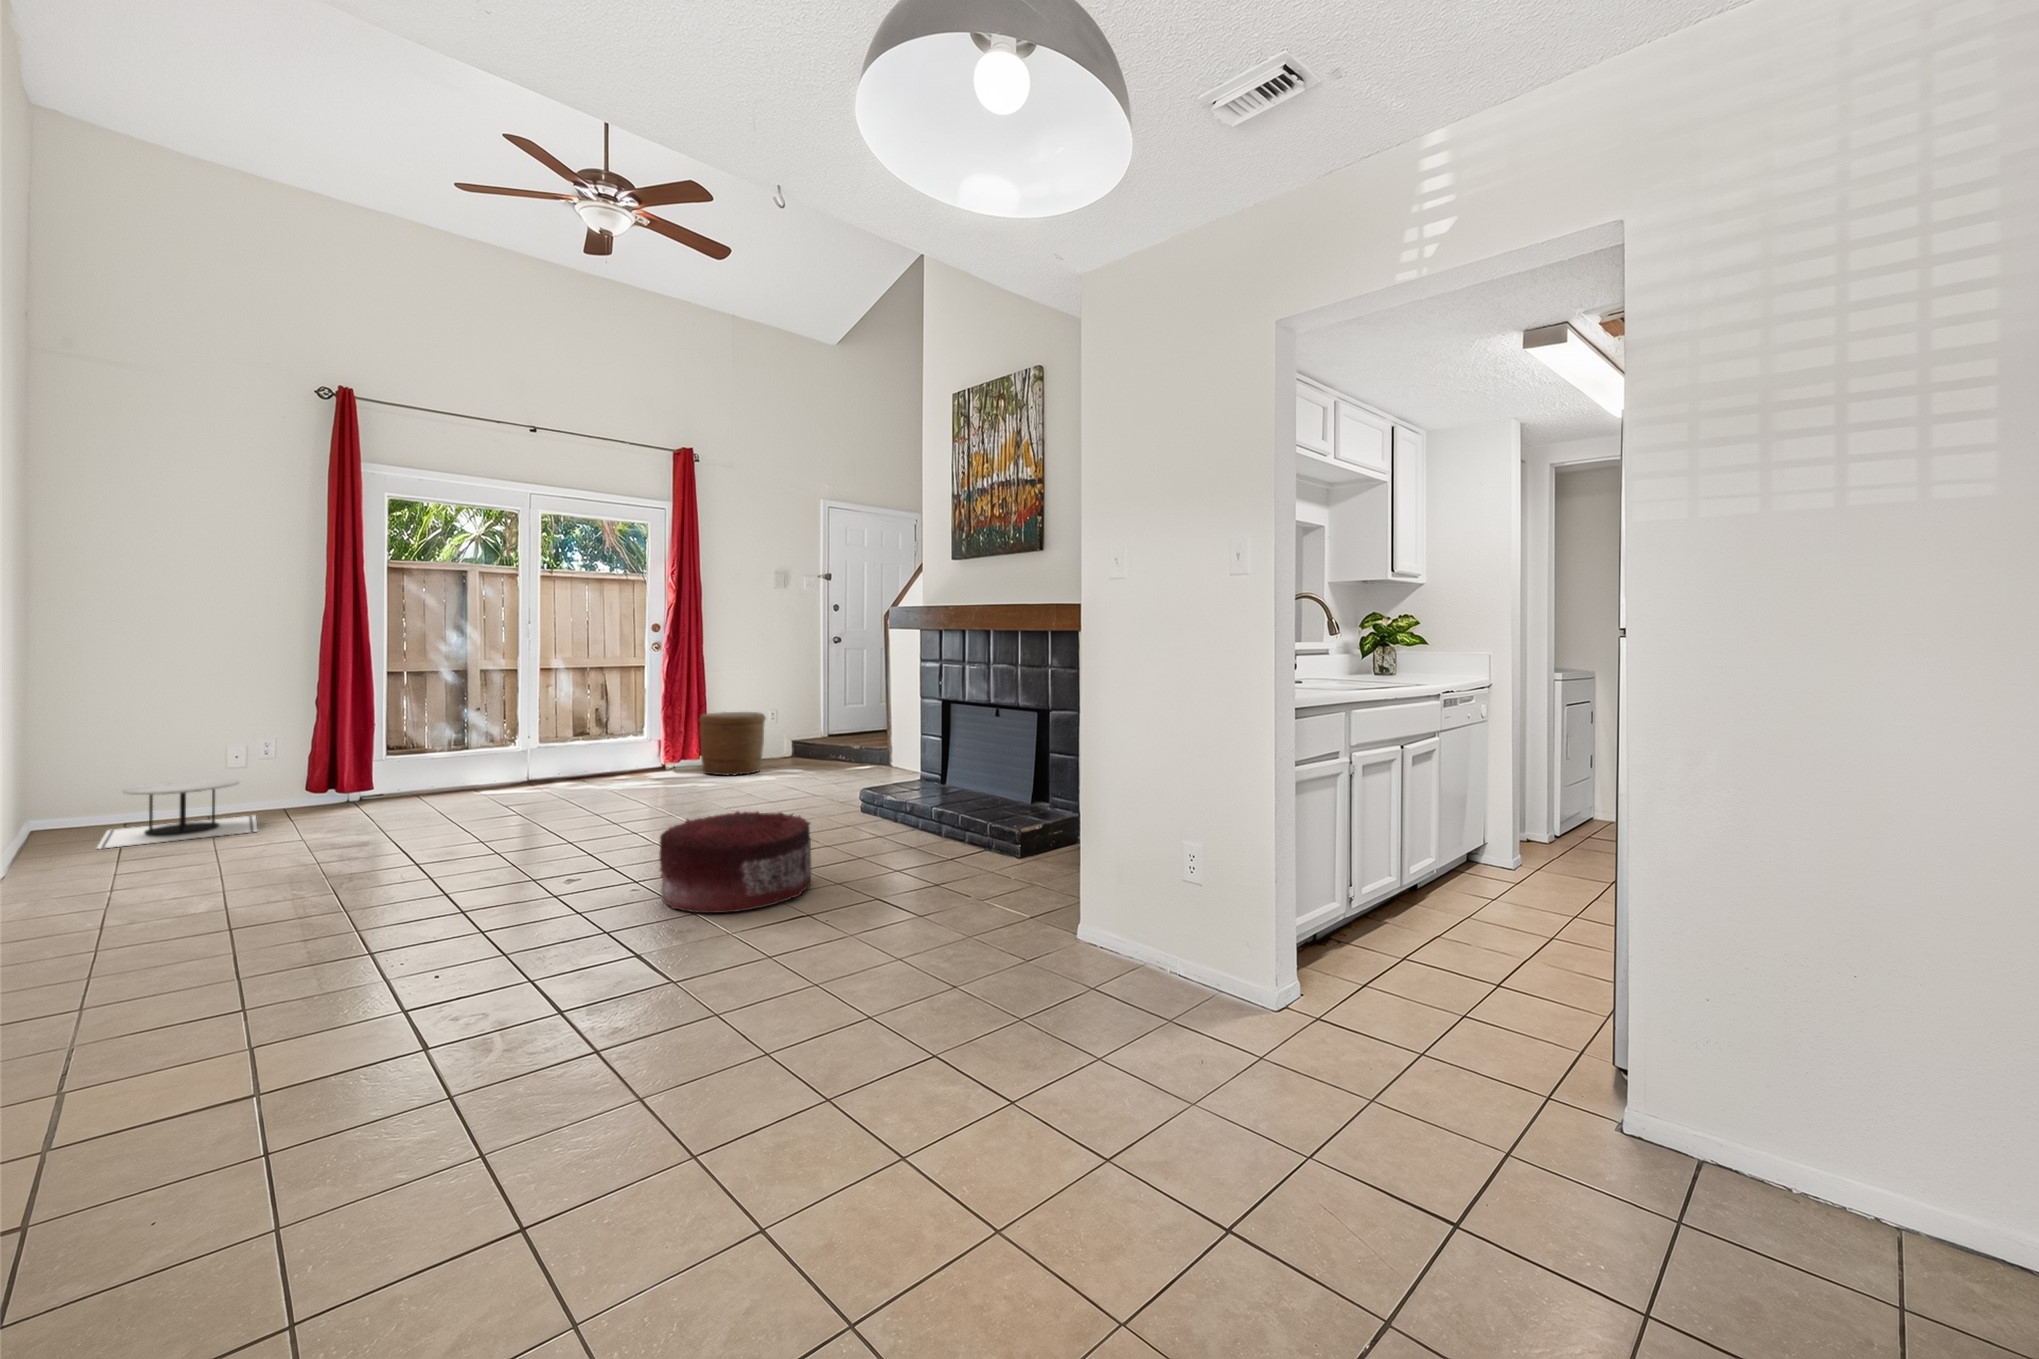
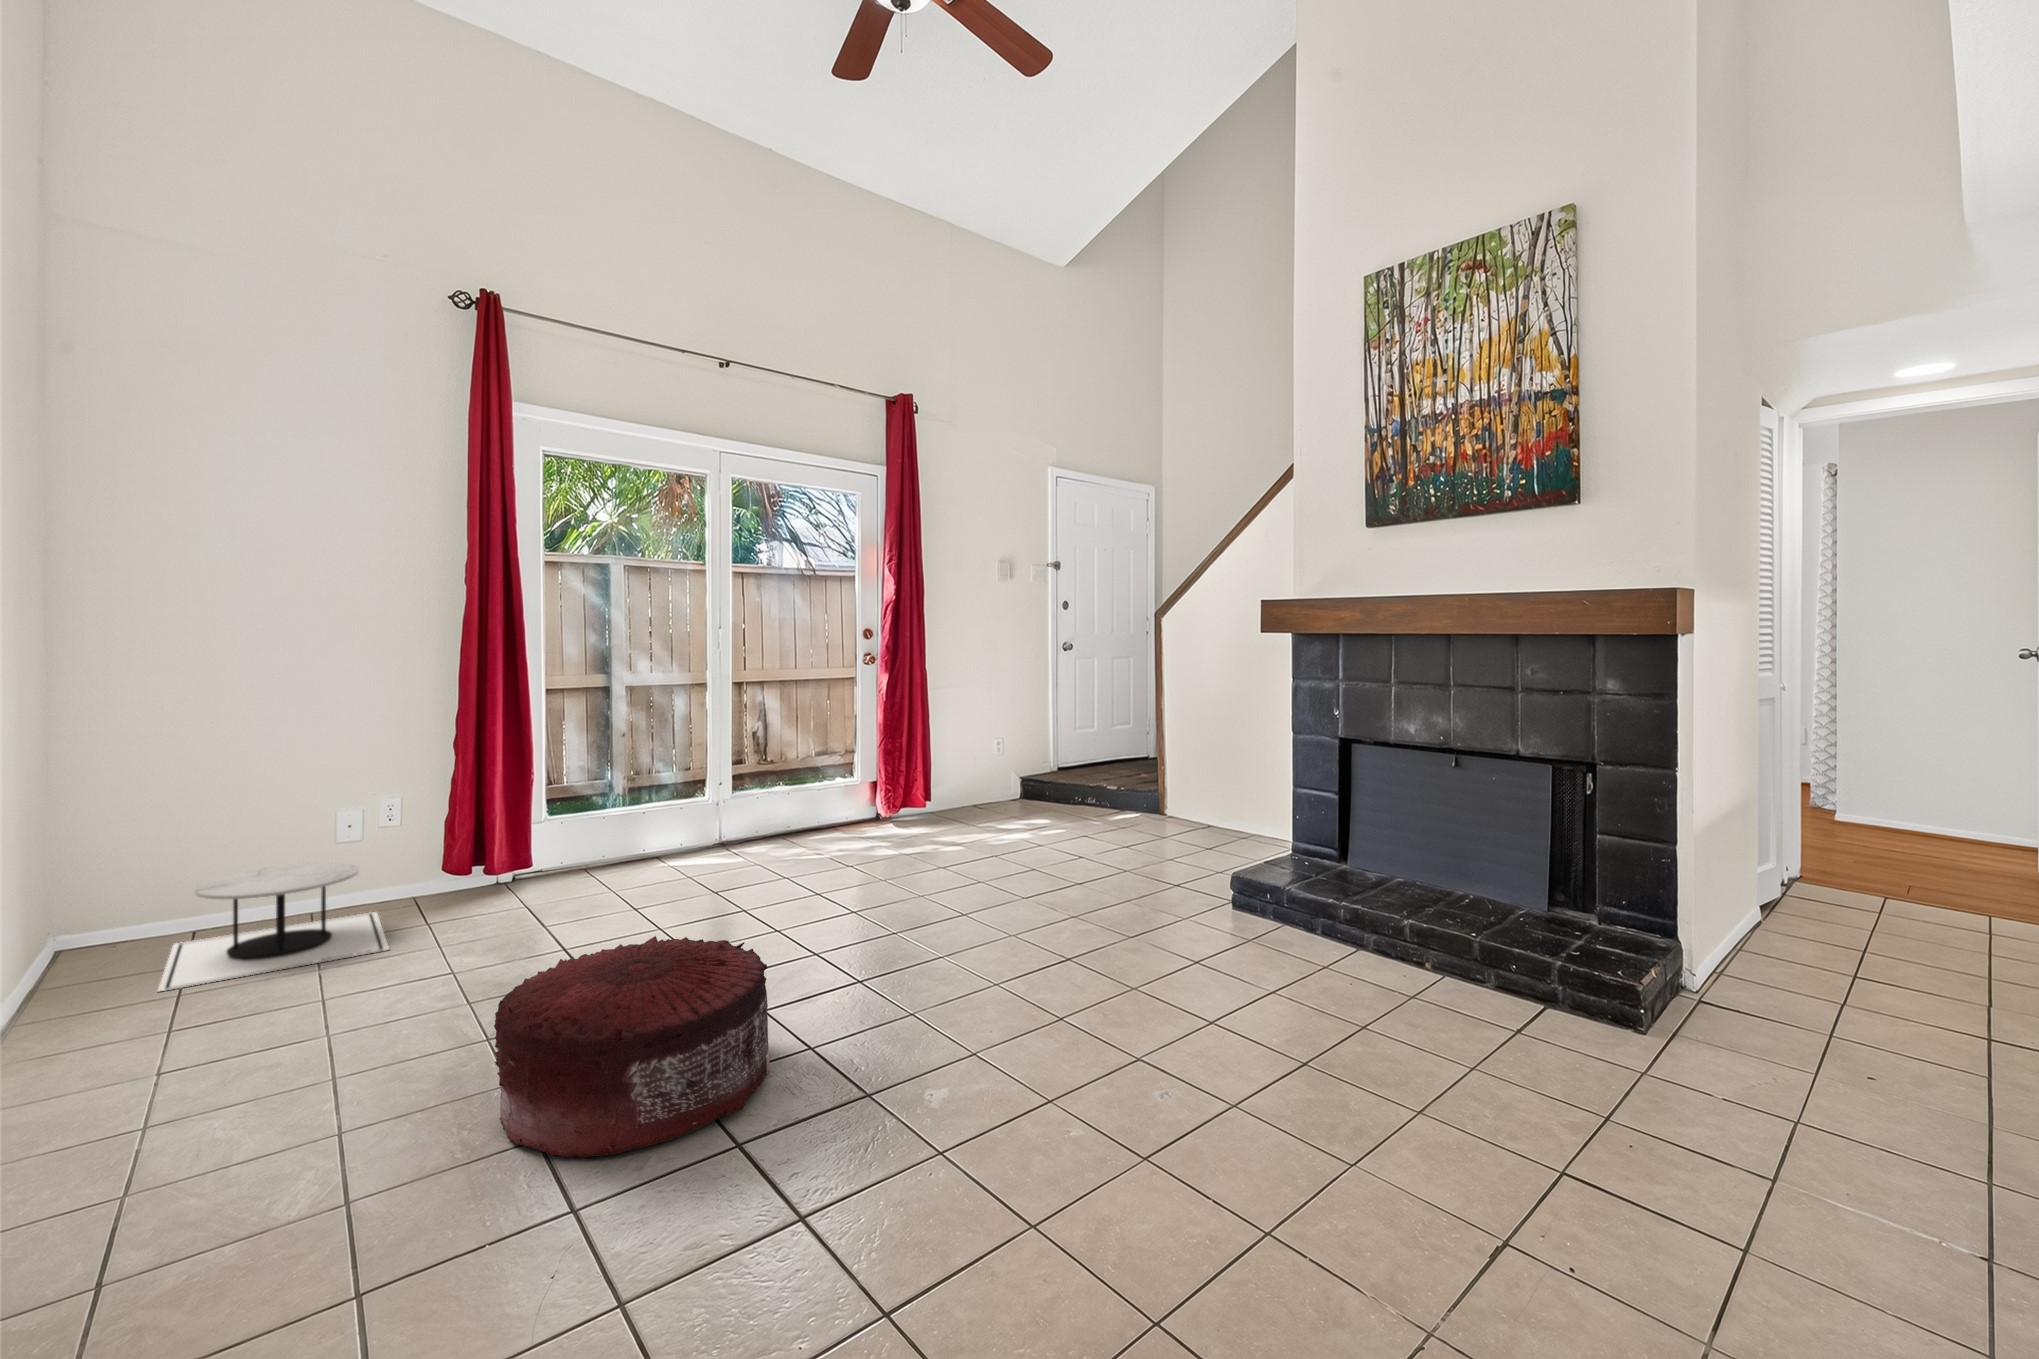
woven basket: present [700,712,766,775] -> none [927,744,1011,833]
pouf: present [659,811,813,913] -> present [494,936,770,1158]

